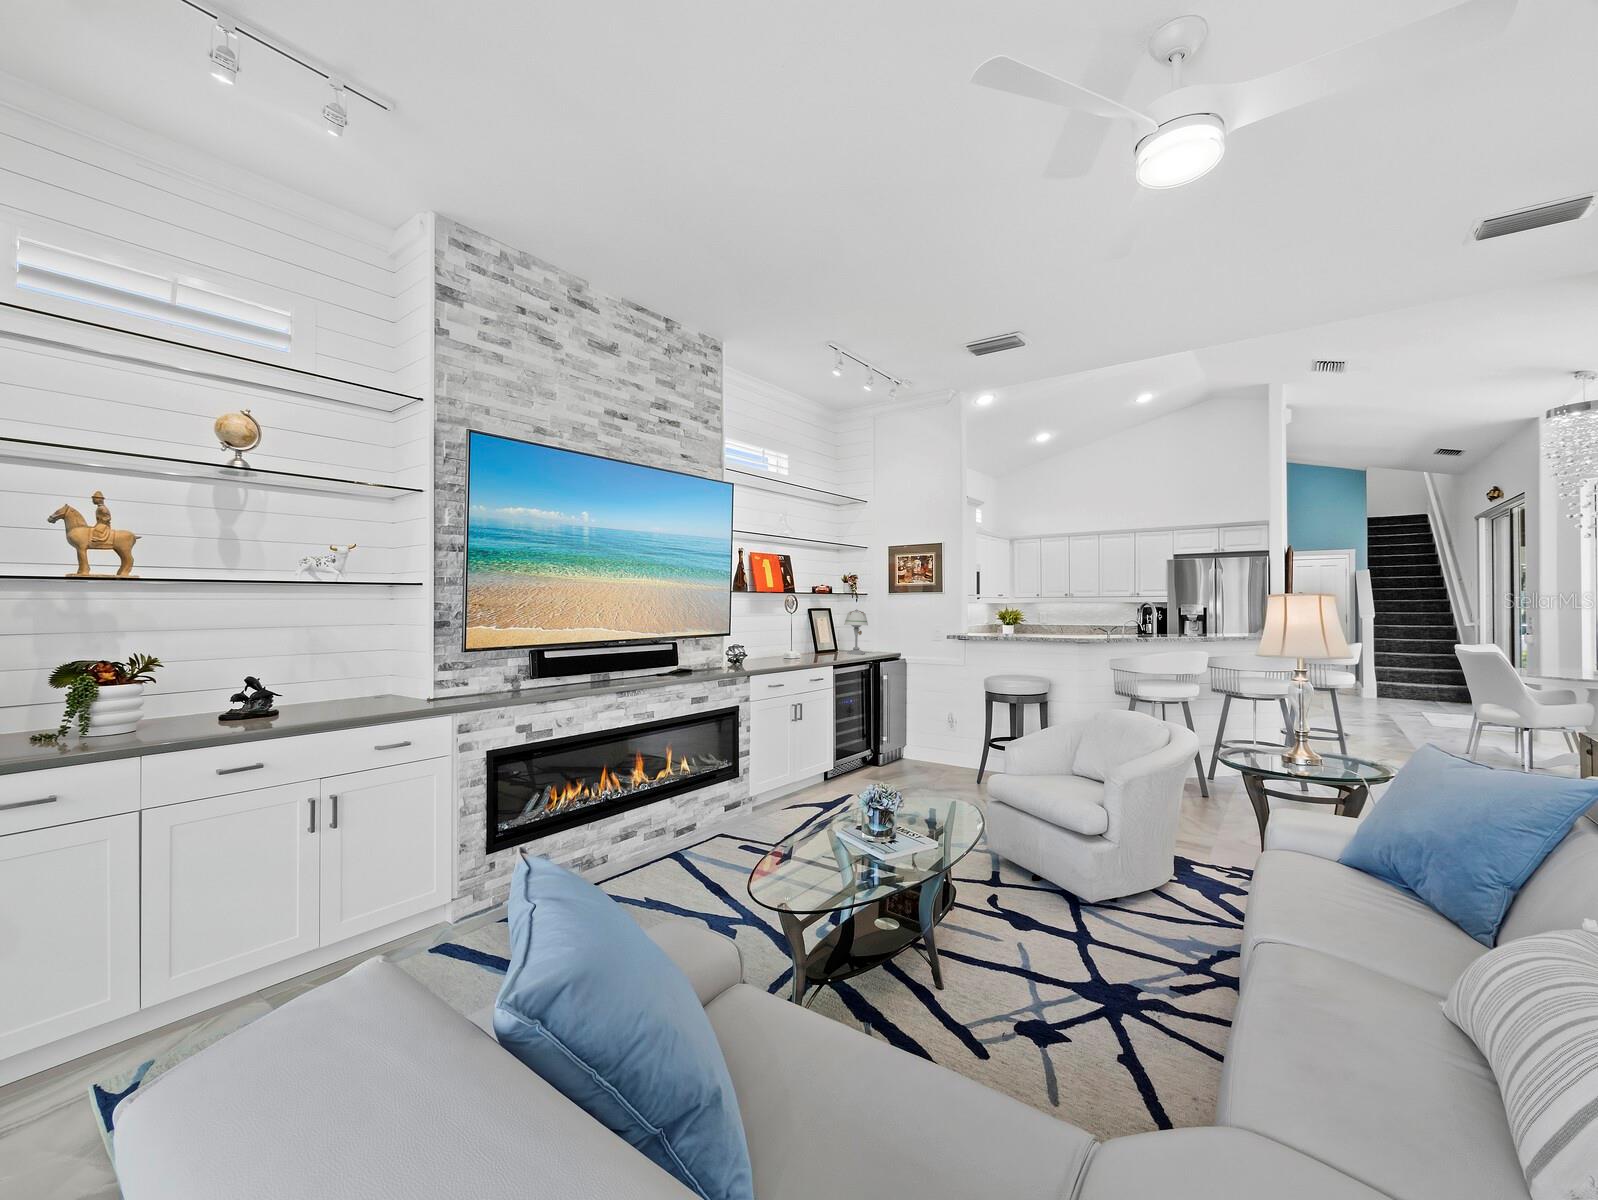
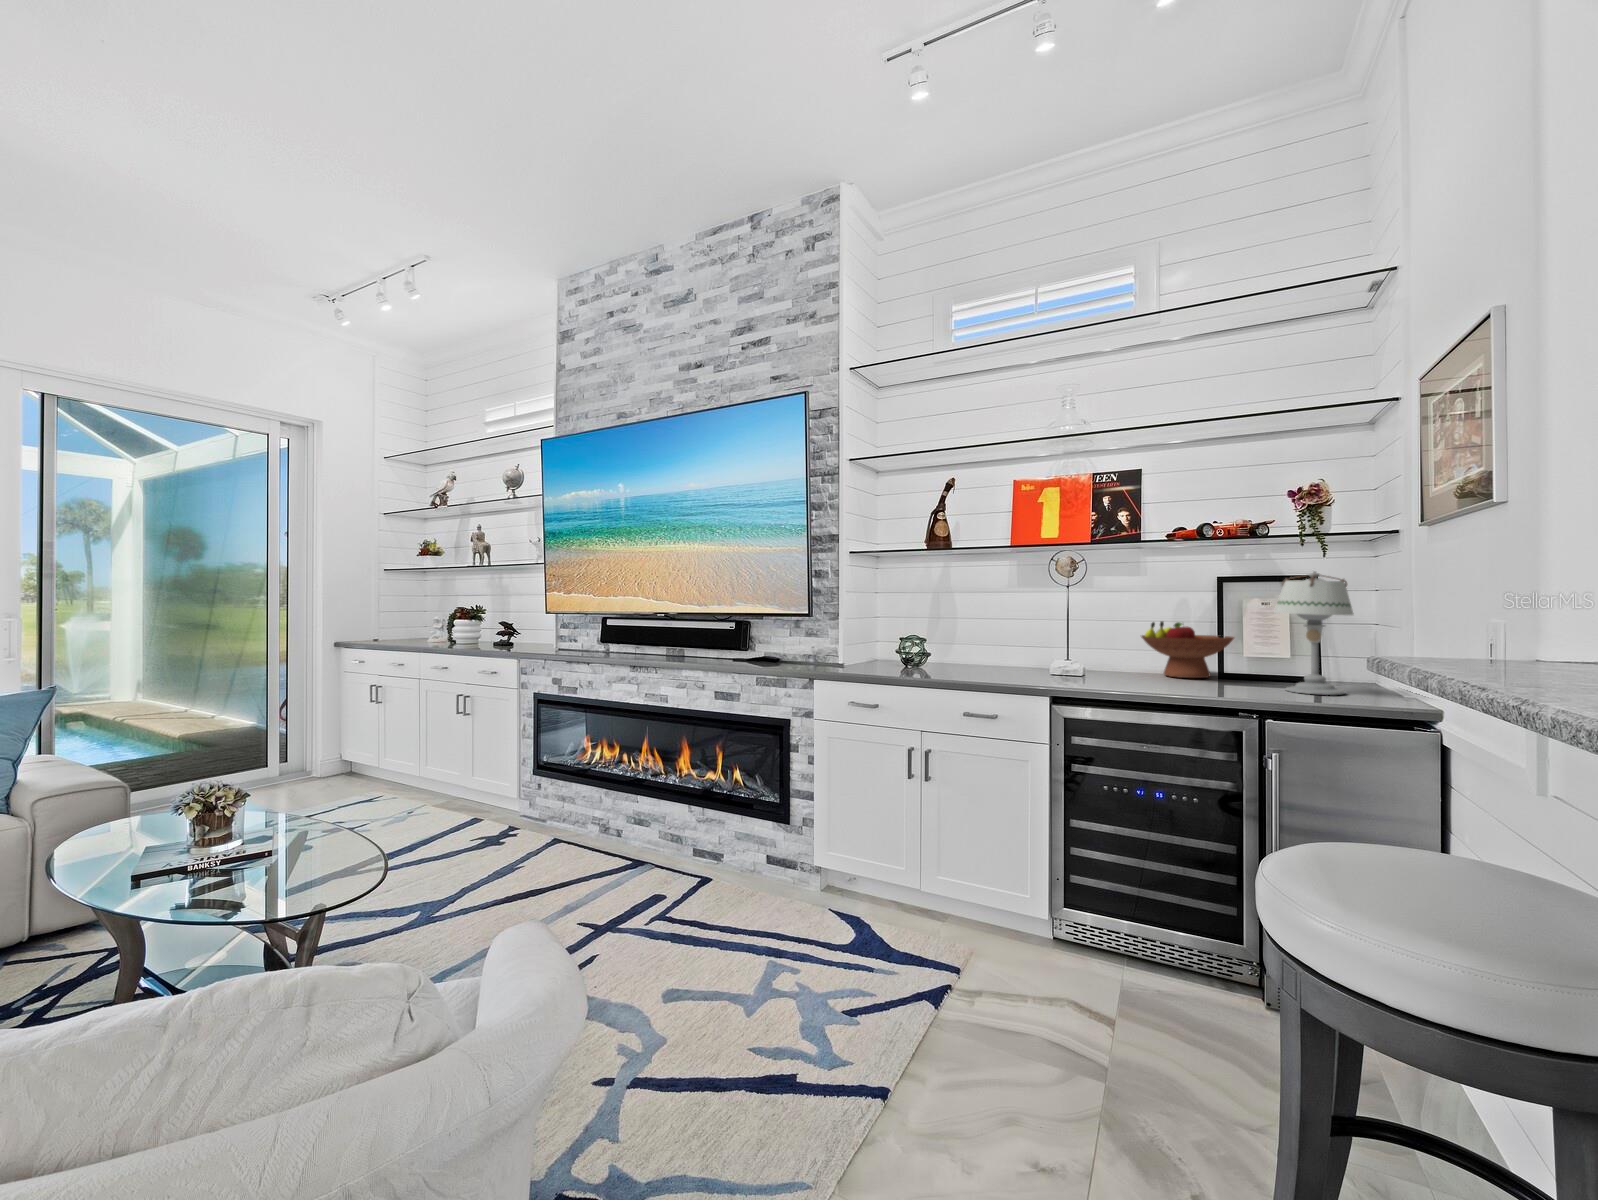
fruit bowl: none [798,630,834,654] -> present [1141,621,1234,678]

